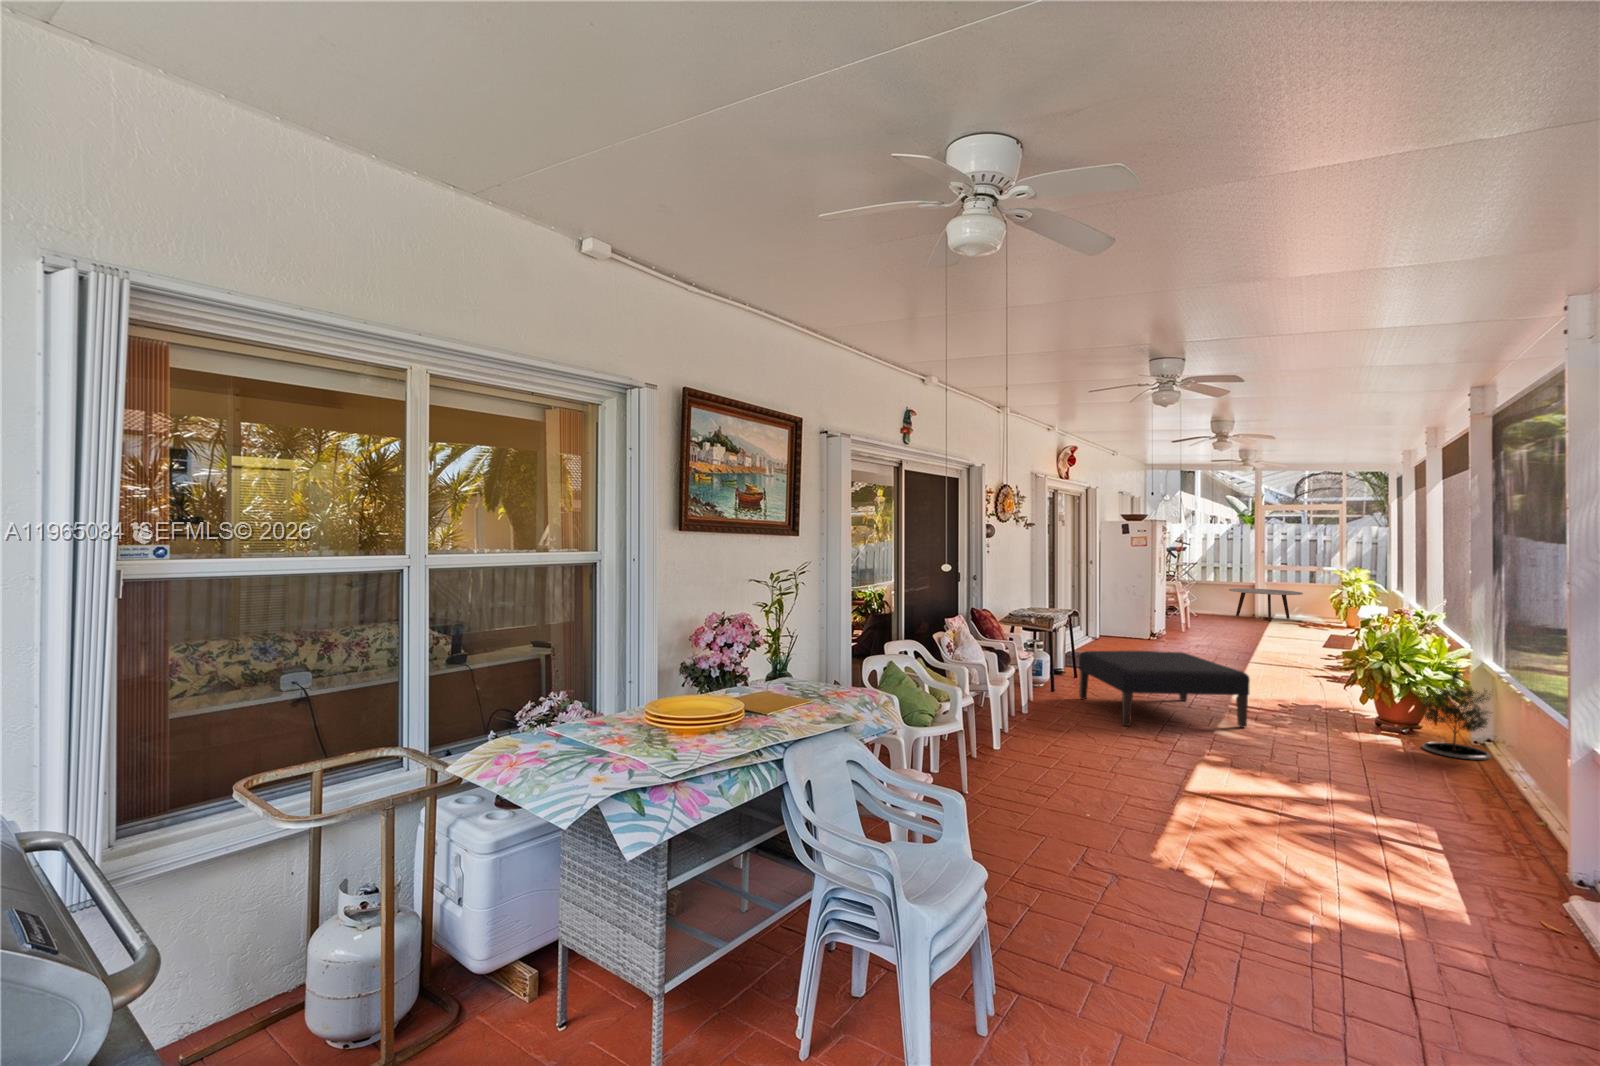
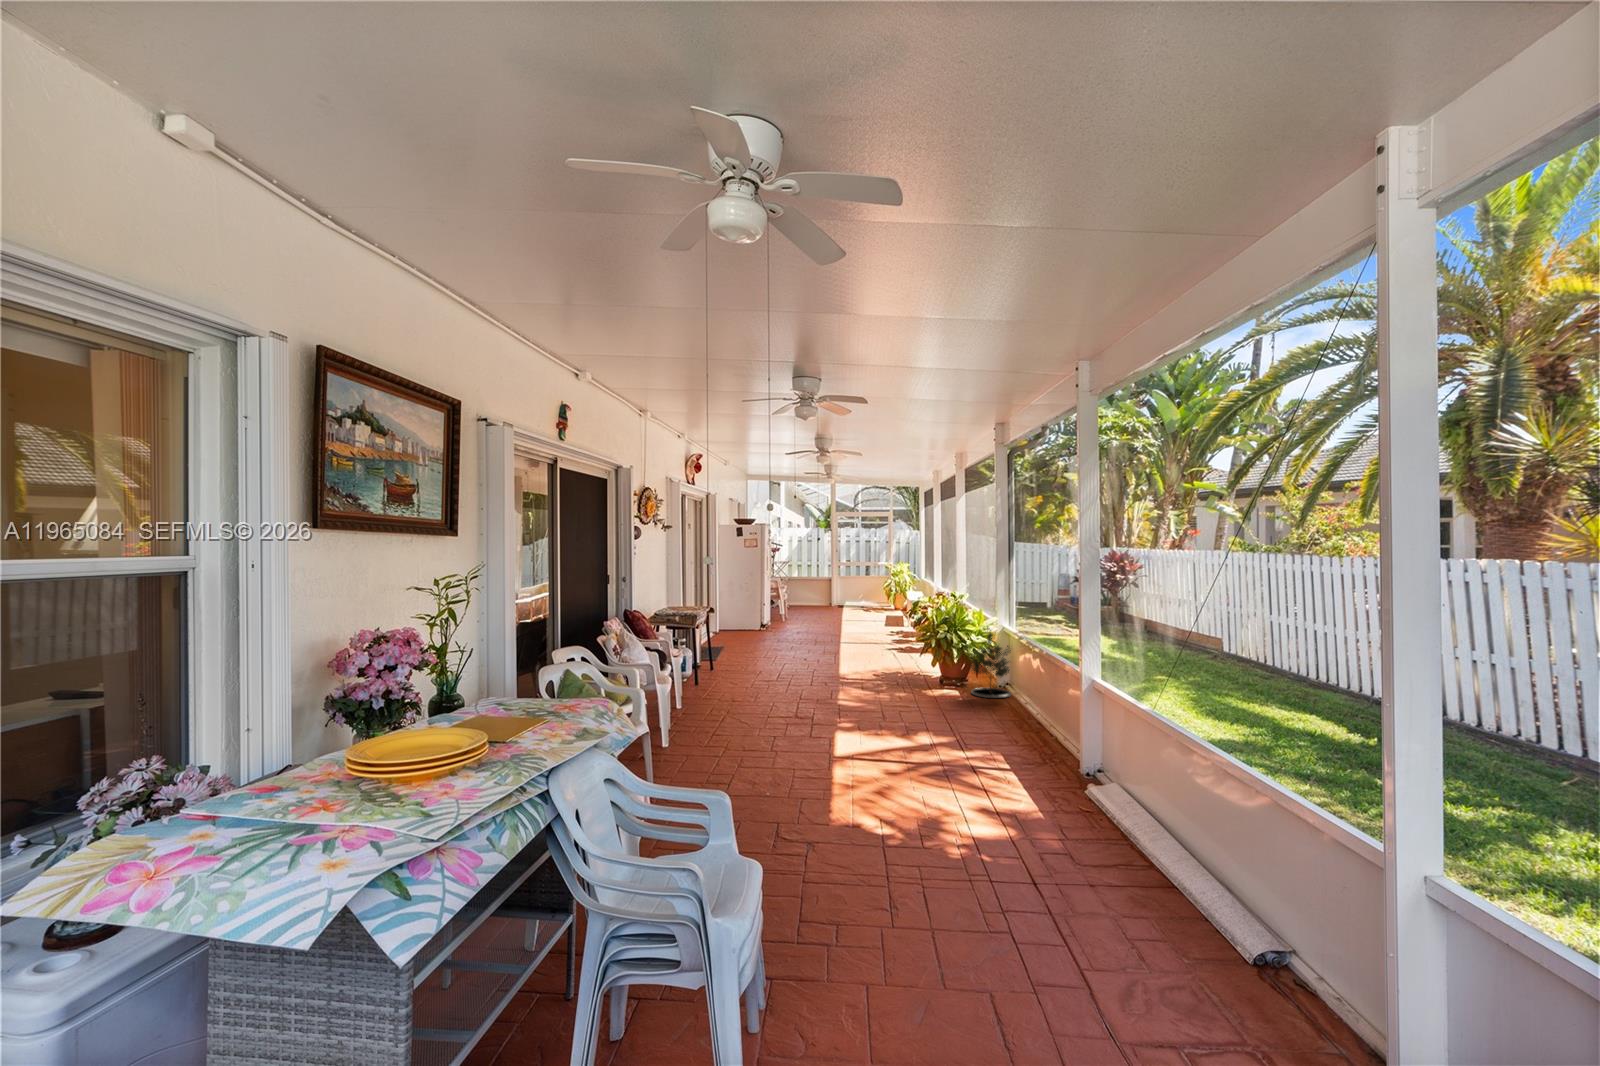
coffee table: present [1229,588,1303,622] -> none [812,582,864,608]
ottoman: present [1079,651,1250,728] -> none [720,637,859,707]

